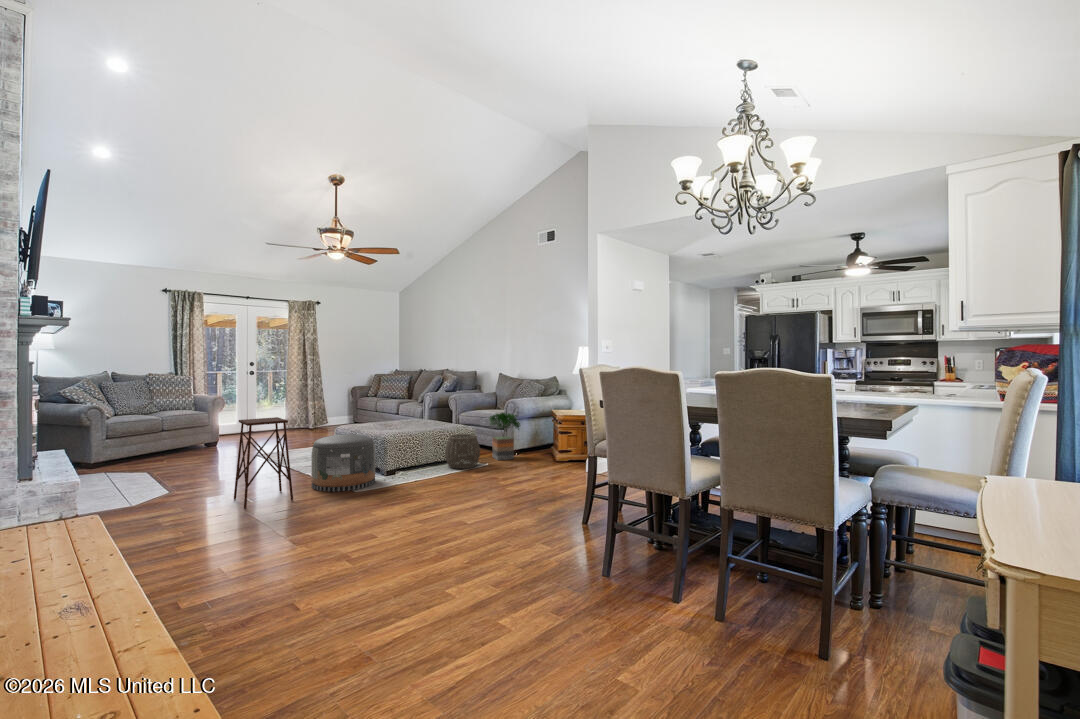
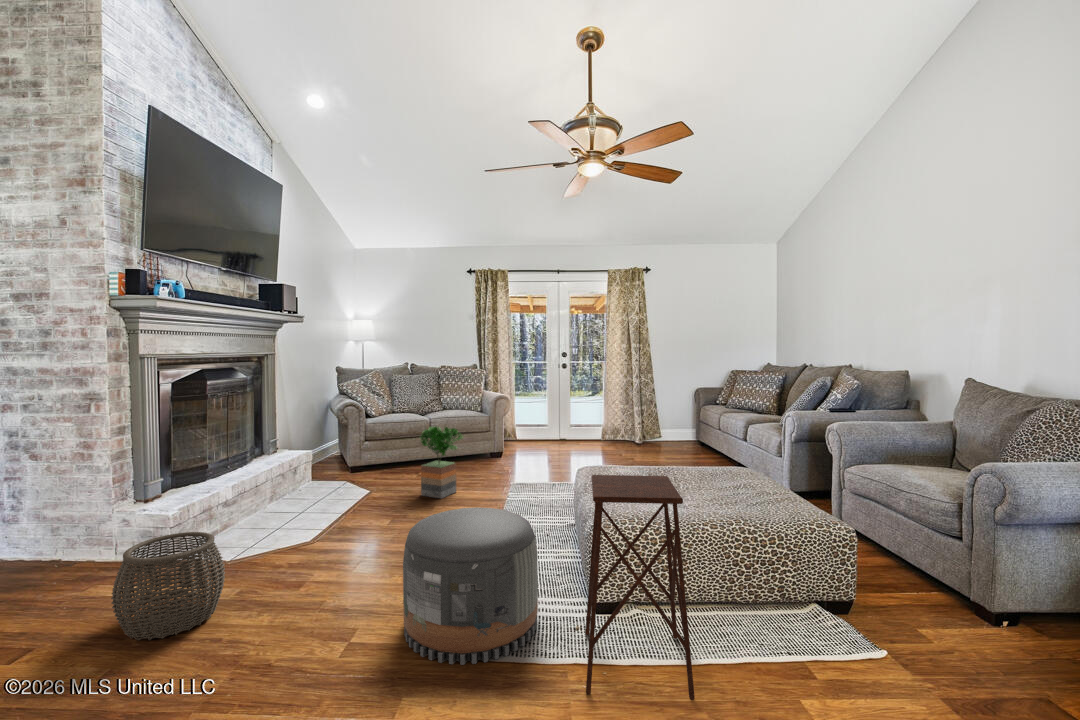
potted tree: present [489,413,520,460] -> present [420,427,462,498]
side table: present [234,417,293,508] -> present [585,475,695,700]
woven basket: present [445,434,480,469] -> present [111,532,225,640]

